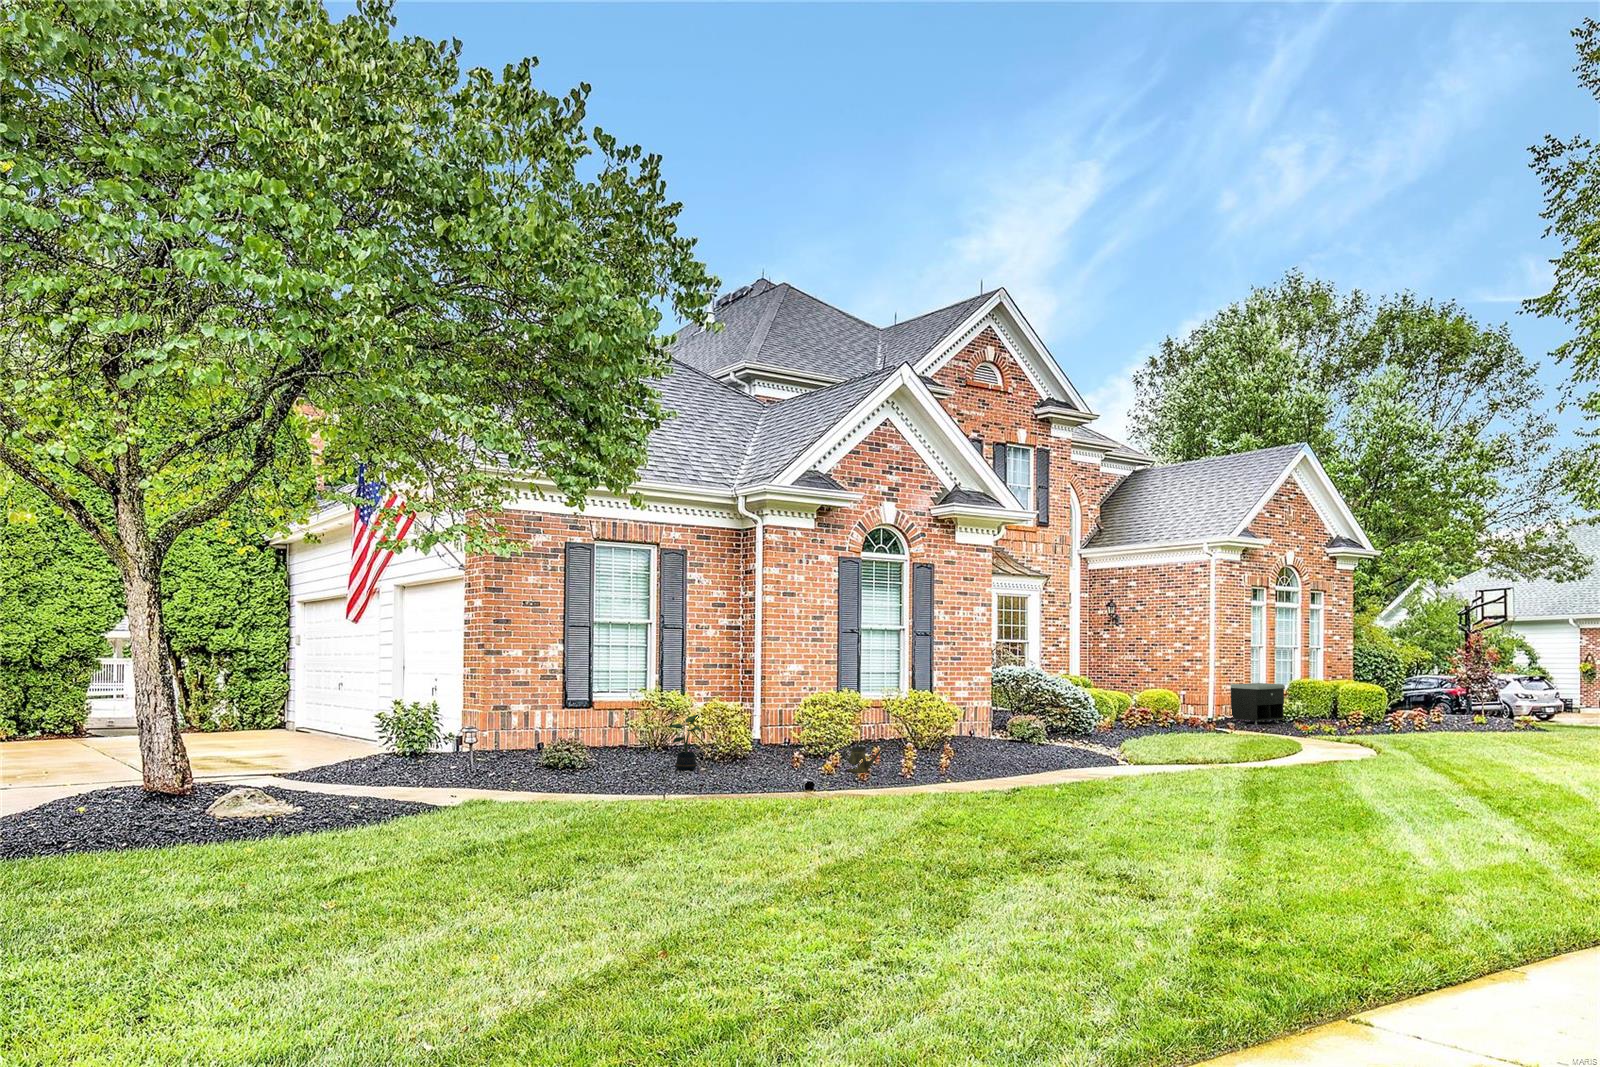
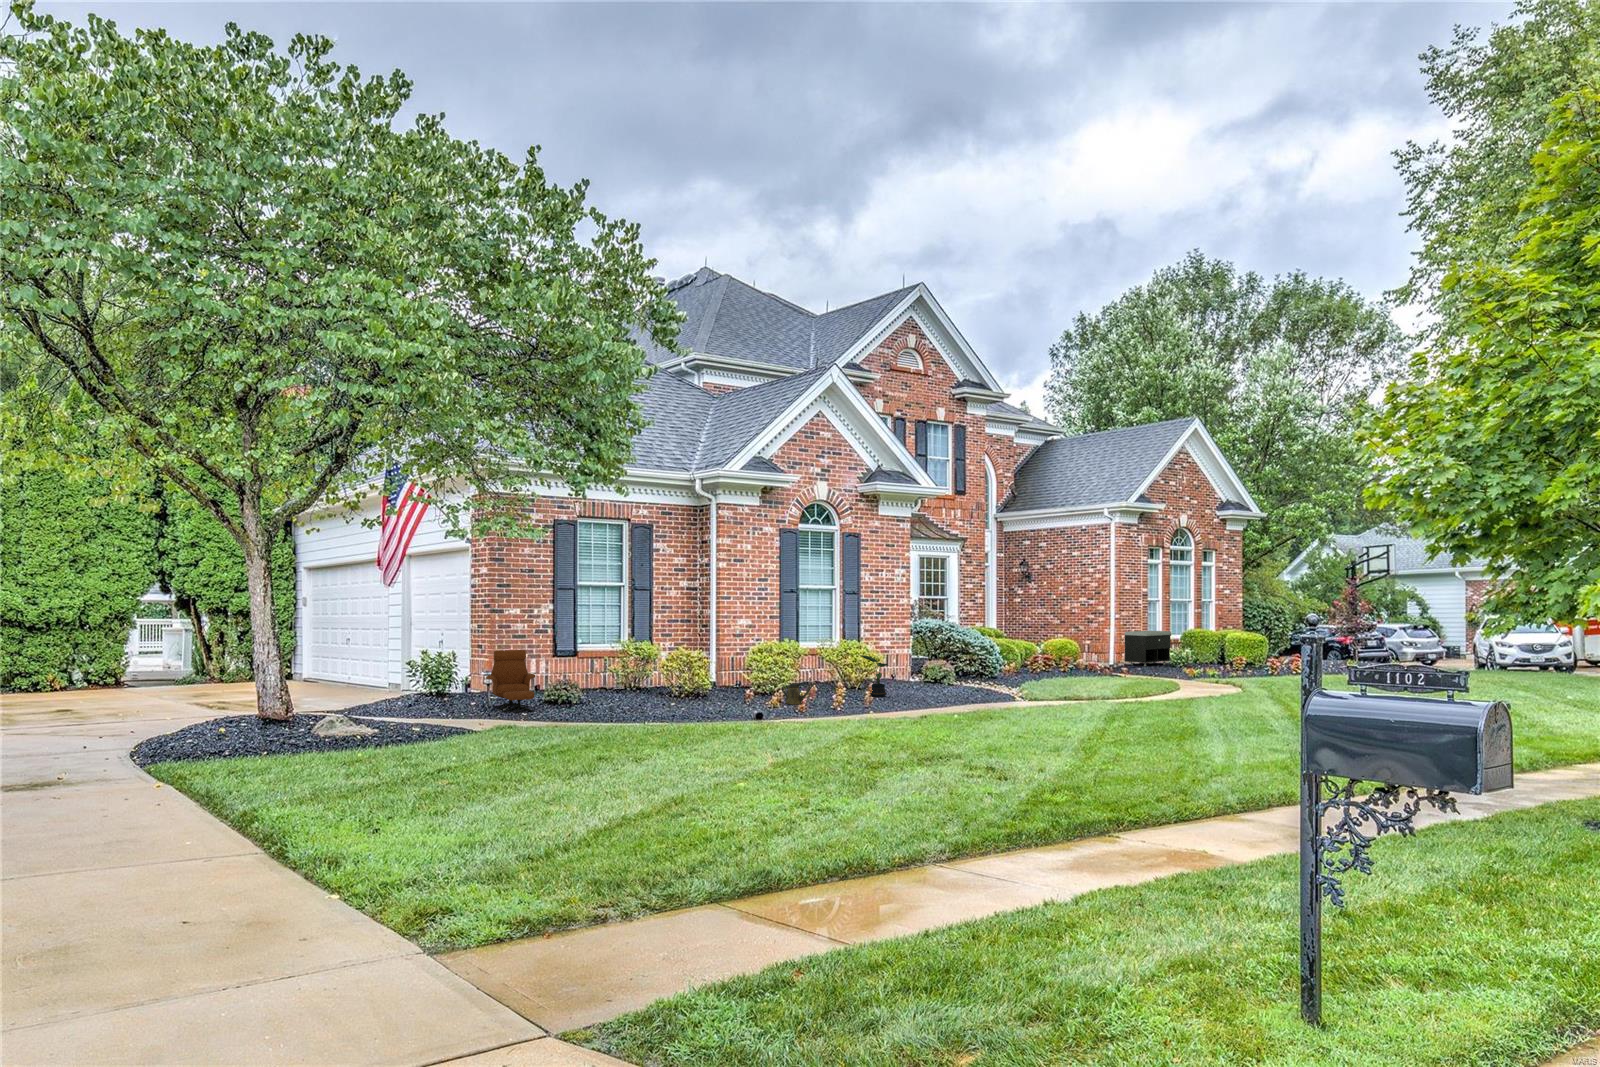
lounge chair: none [479,700,541,781] -> present [486,650,536,713]
potted plant: present [668,715,701,770] -> present [861,655,888,697]

